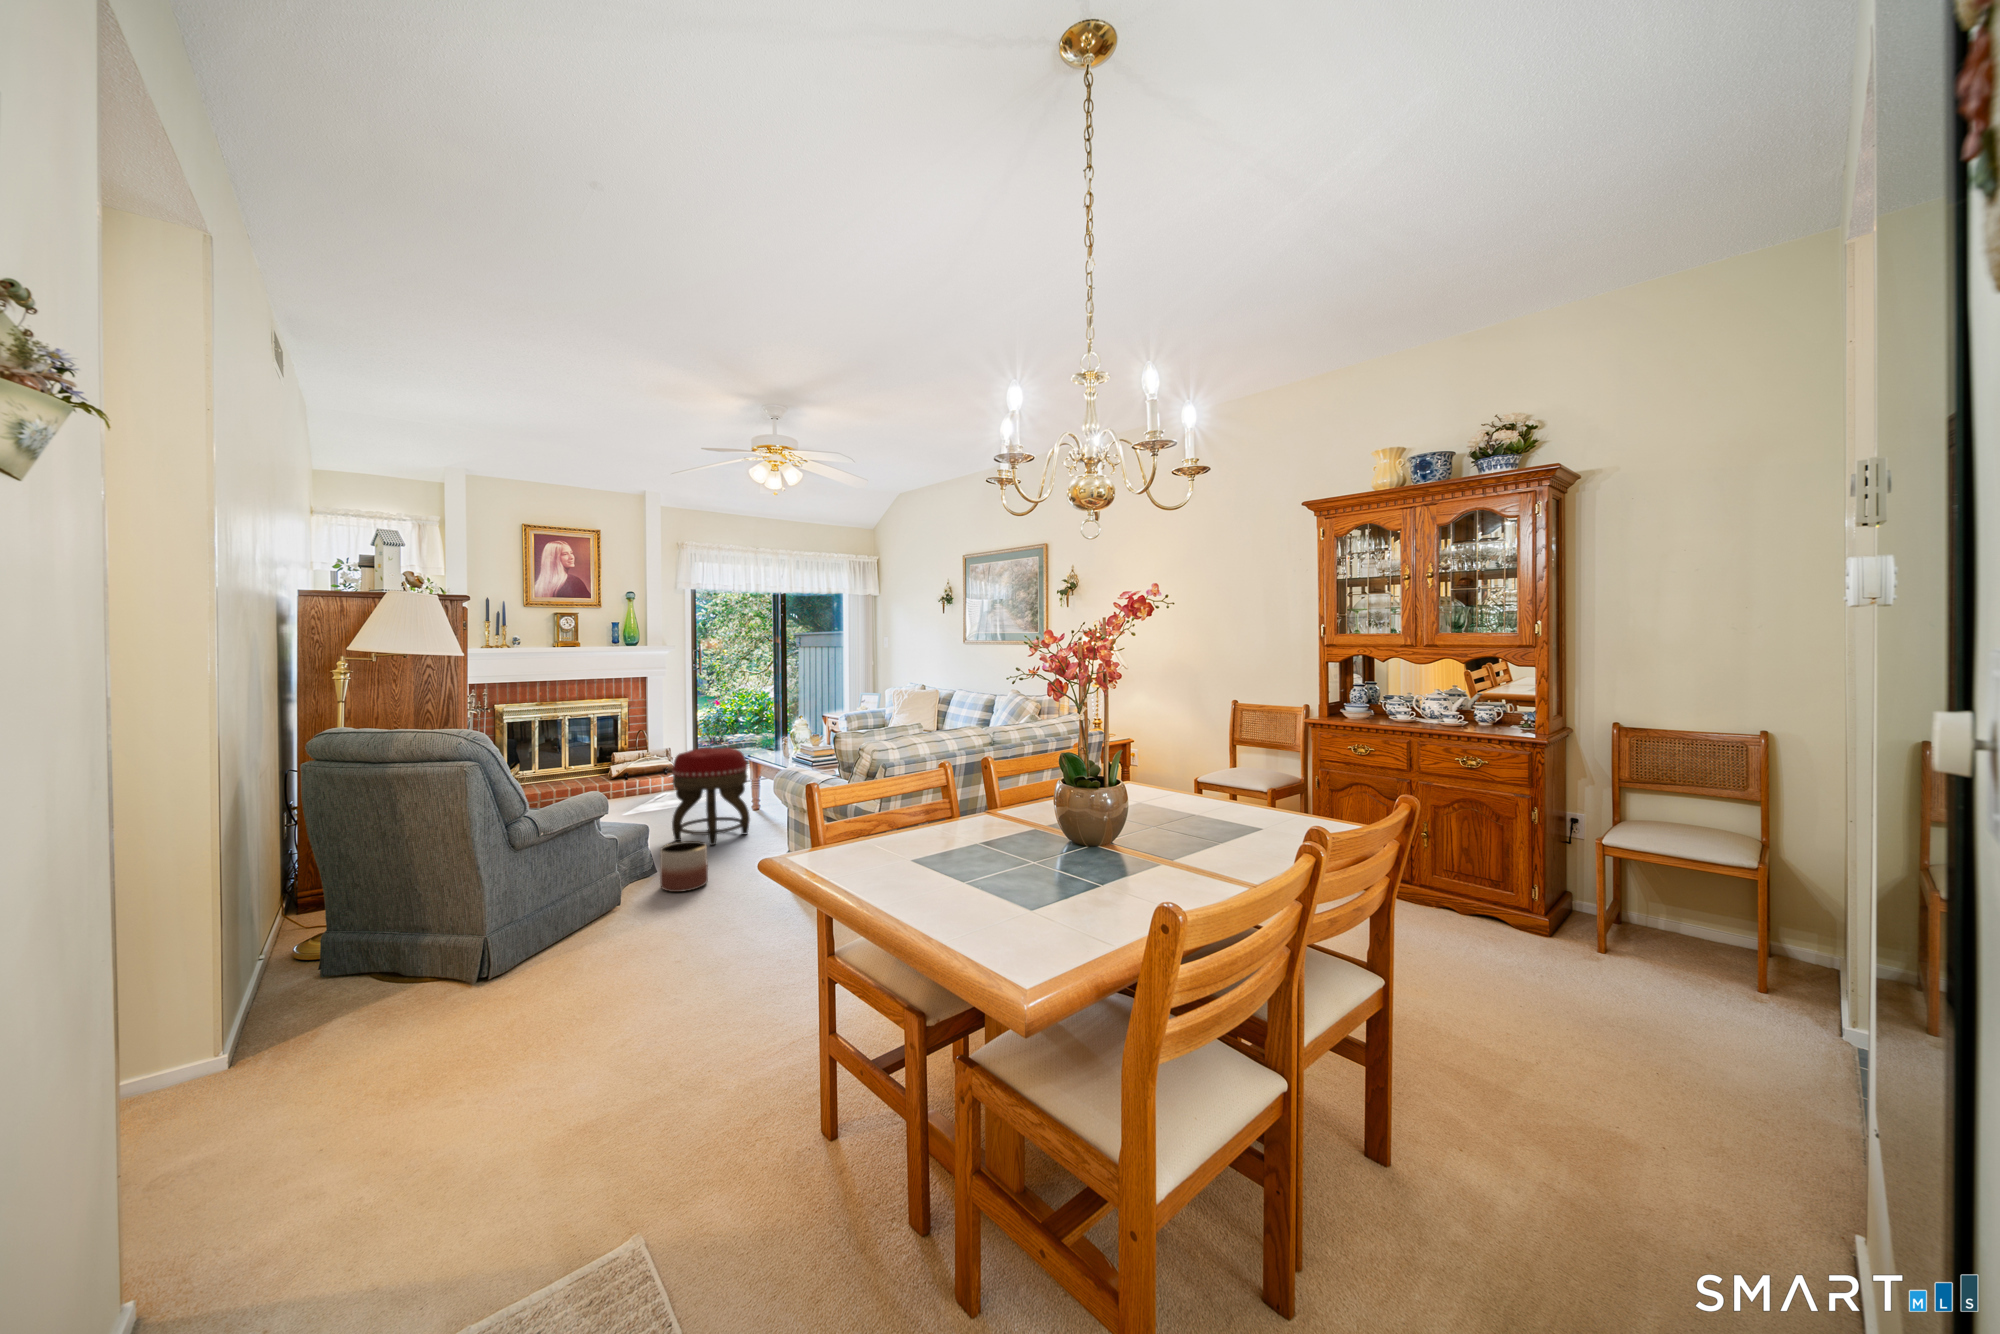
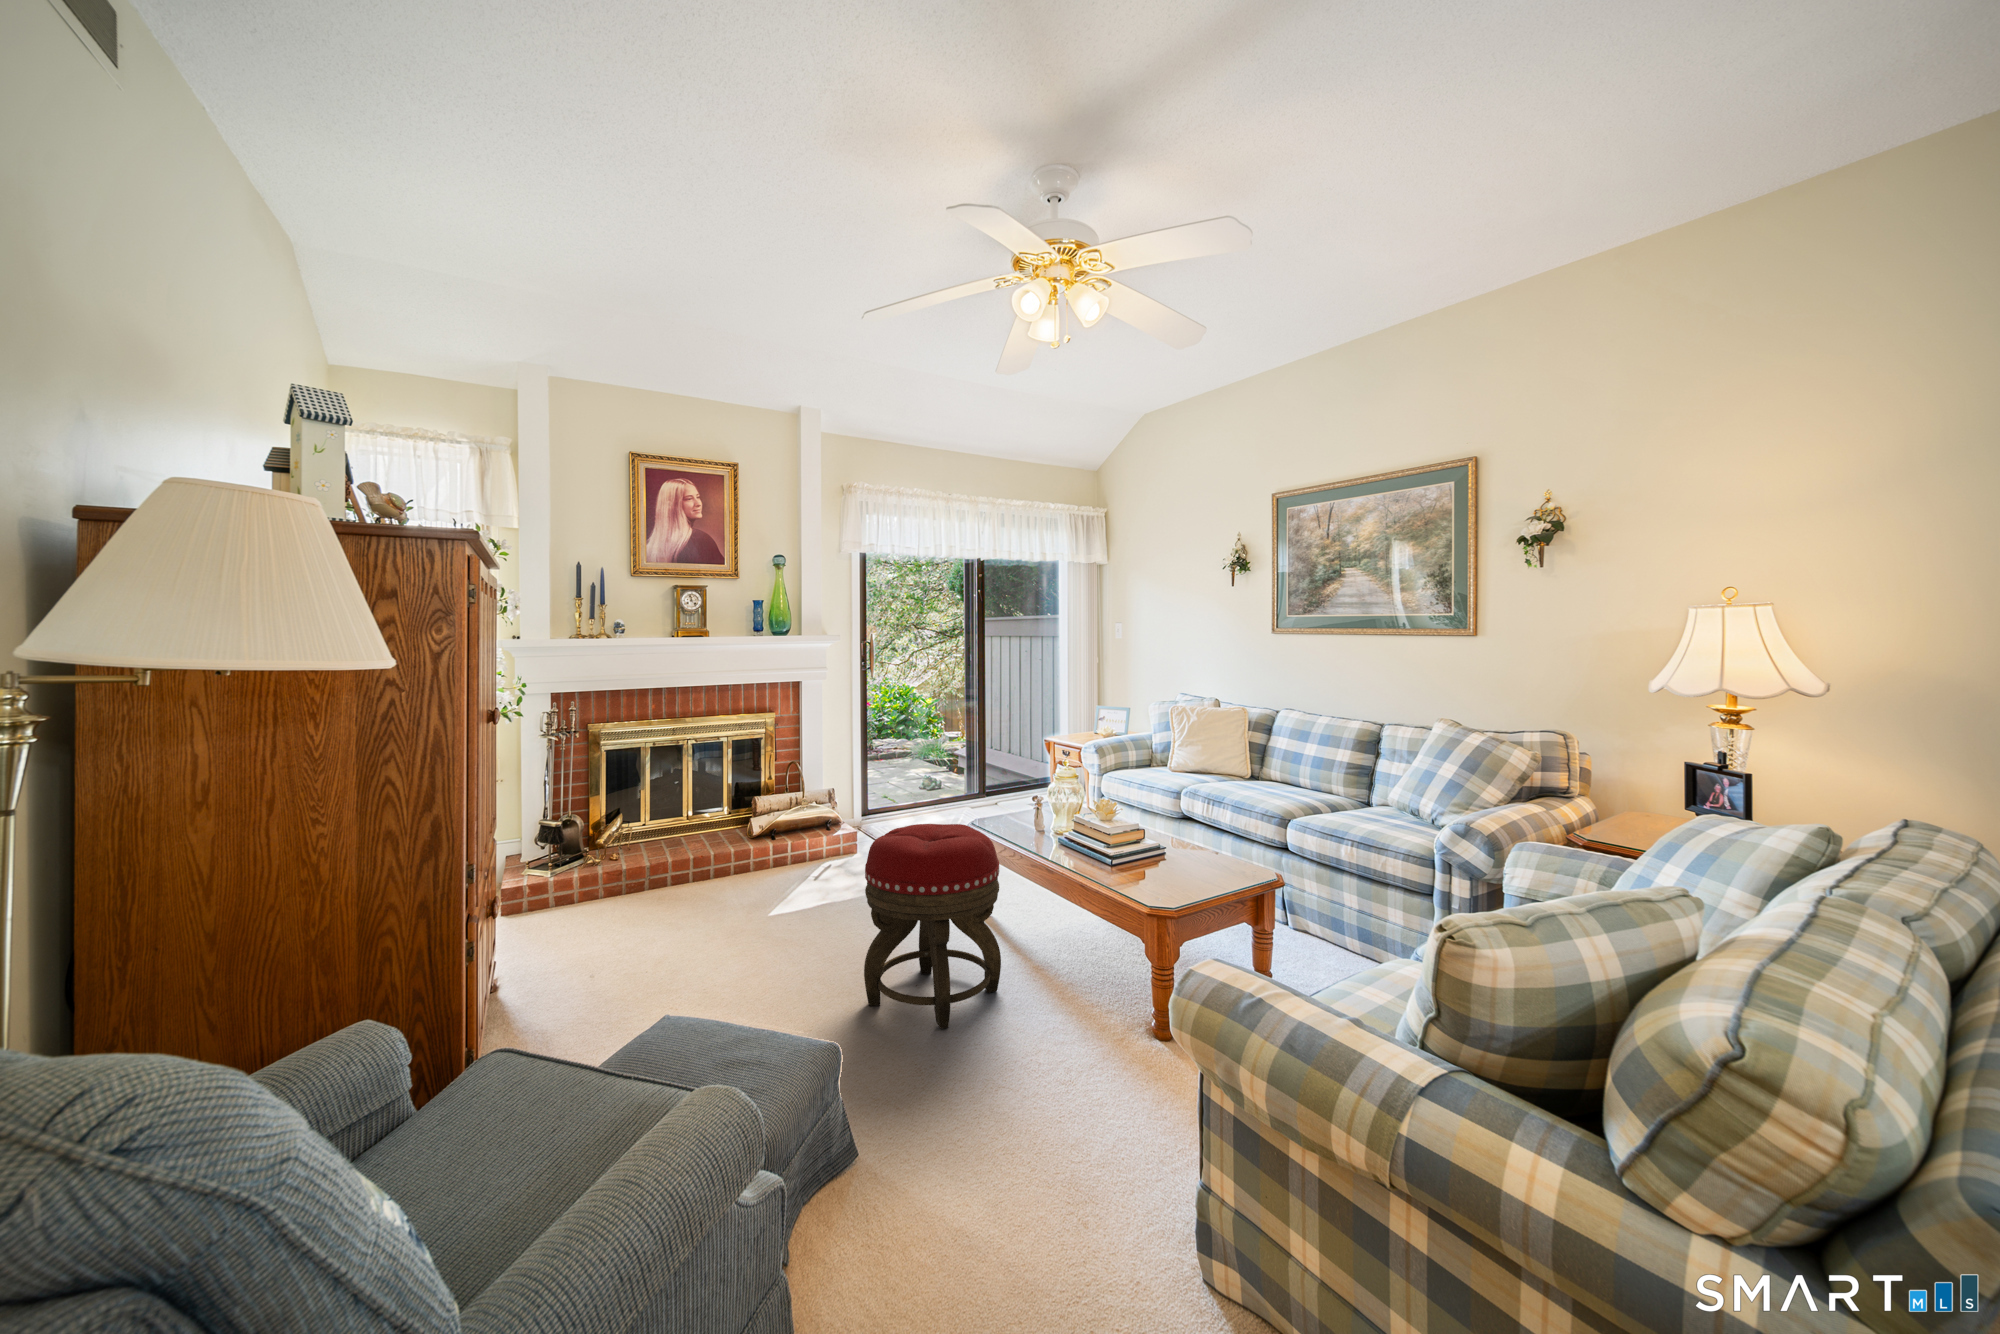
planter: present [660,841,708,892] -> none [874,1089,980,1247]

